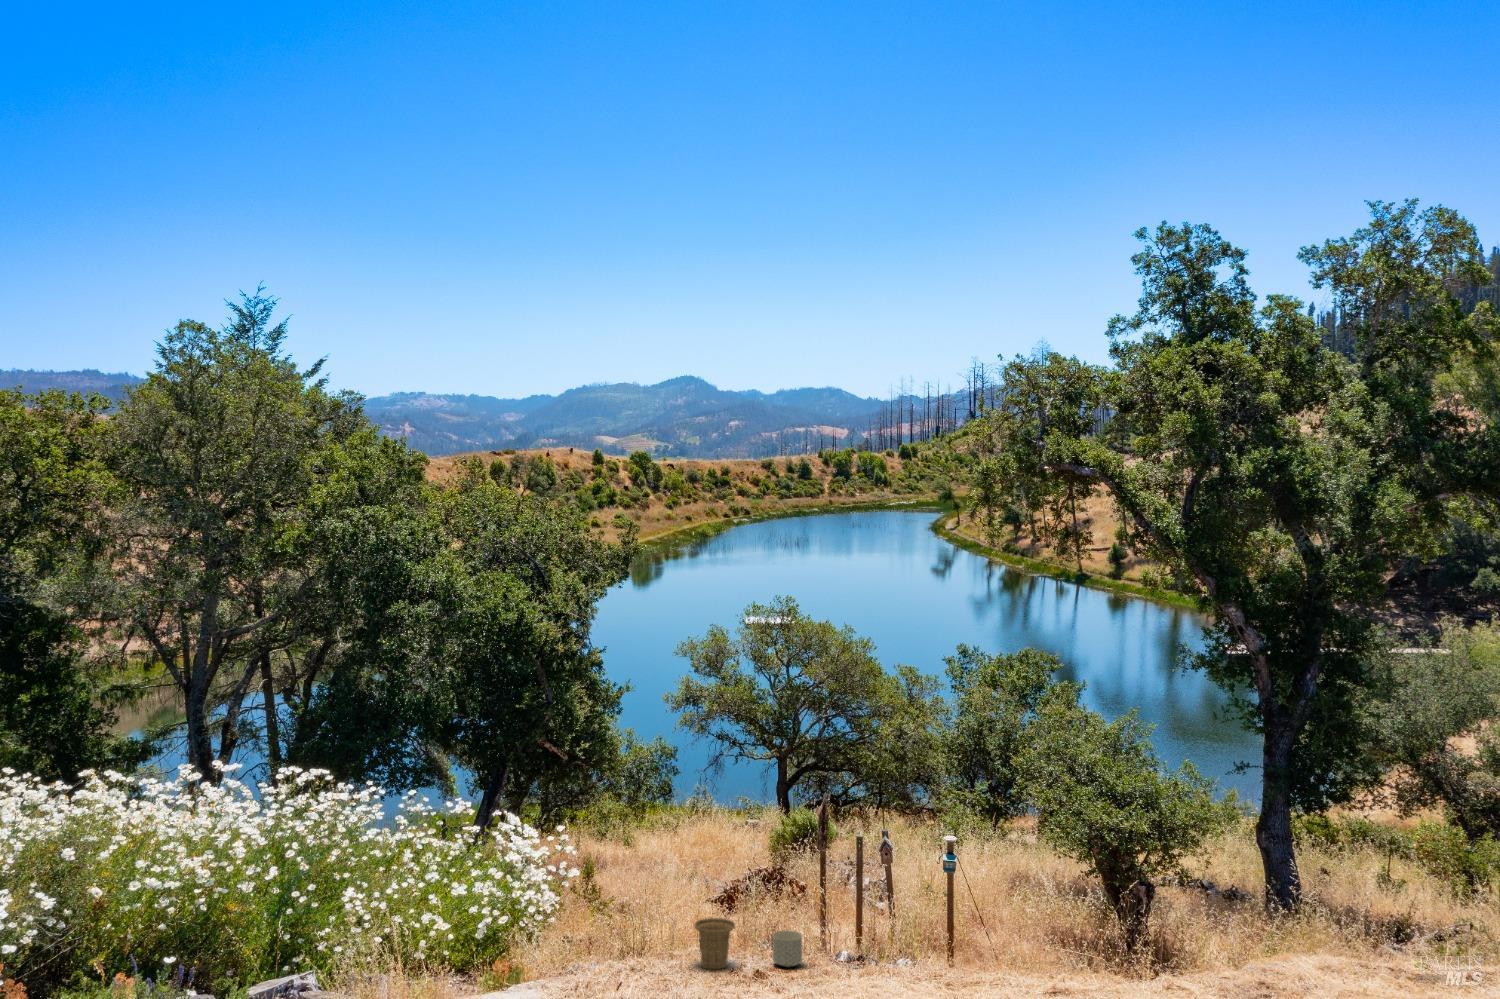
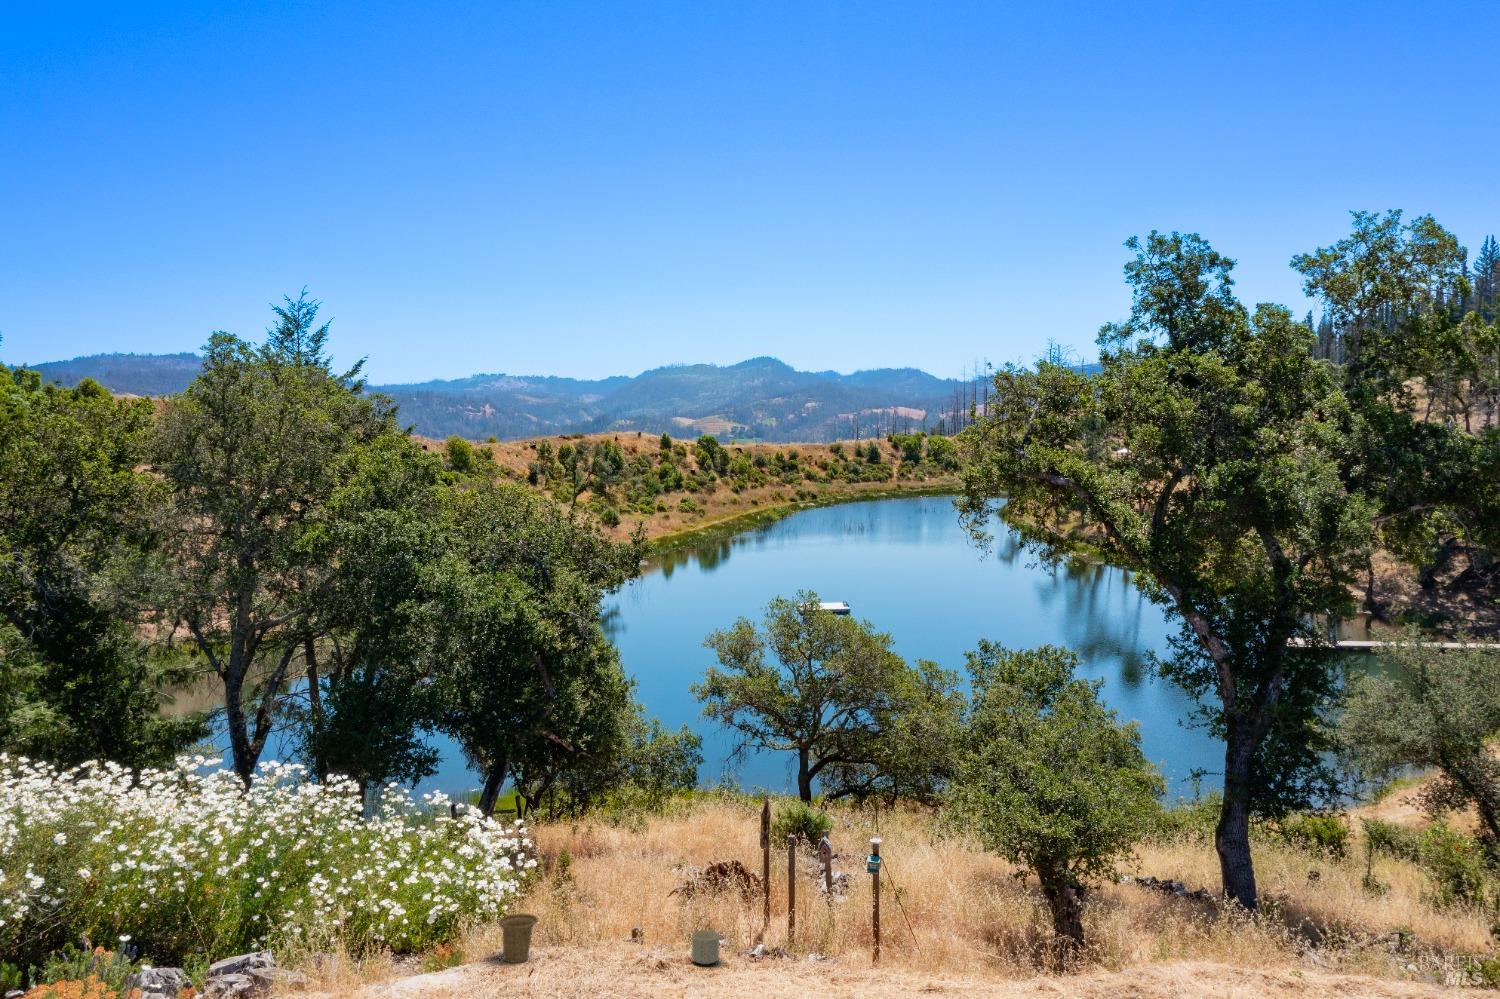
basket: present [694,918,735,970] -> present [498,913,538,963]

